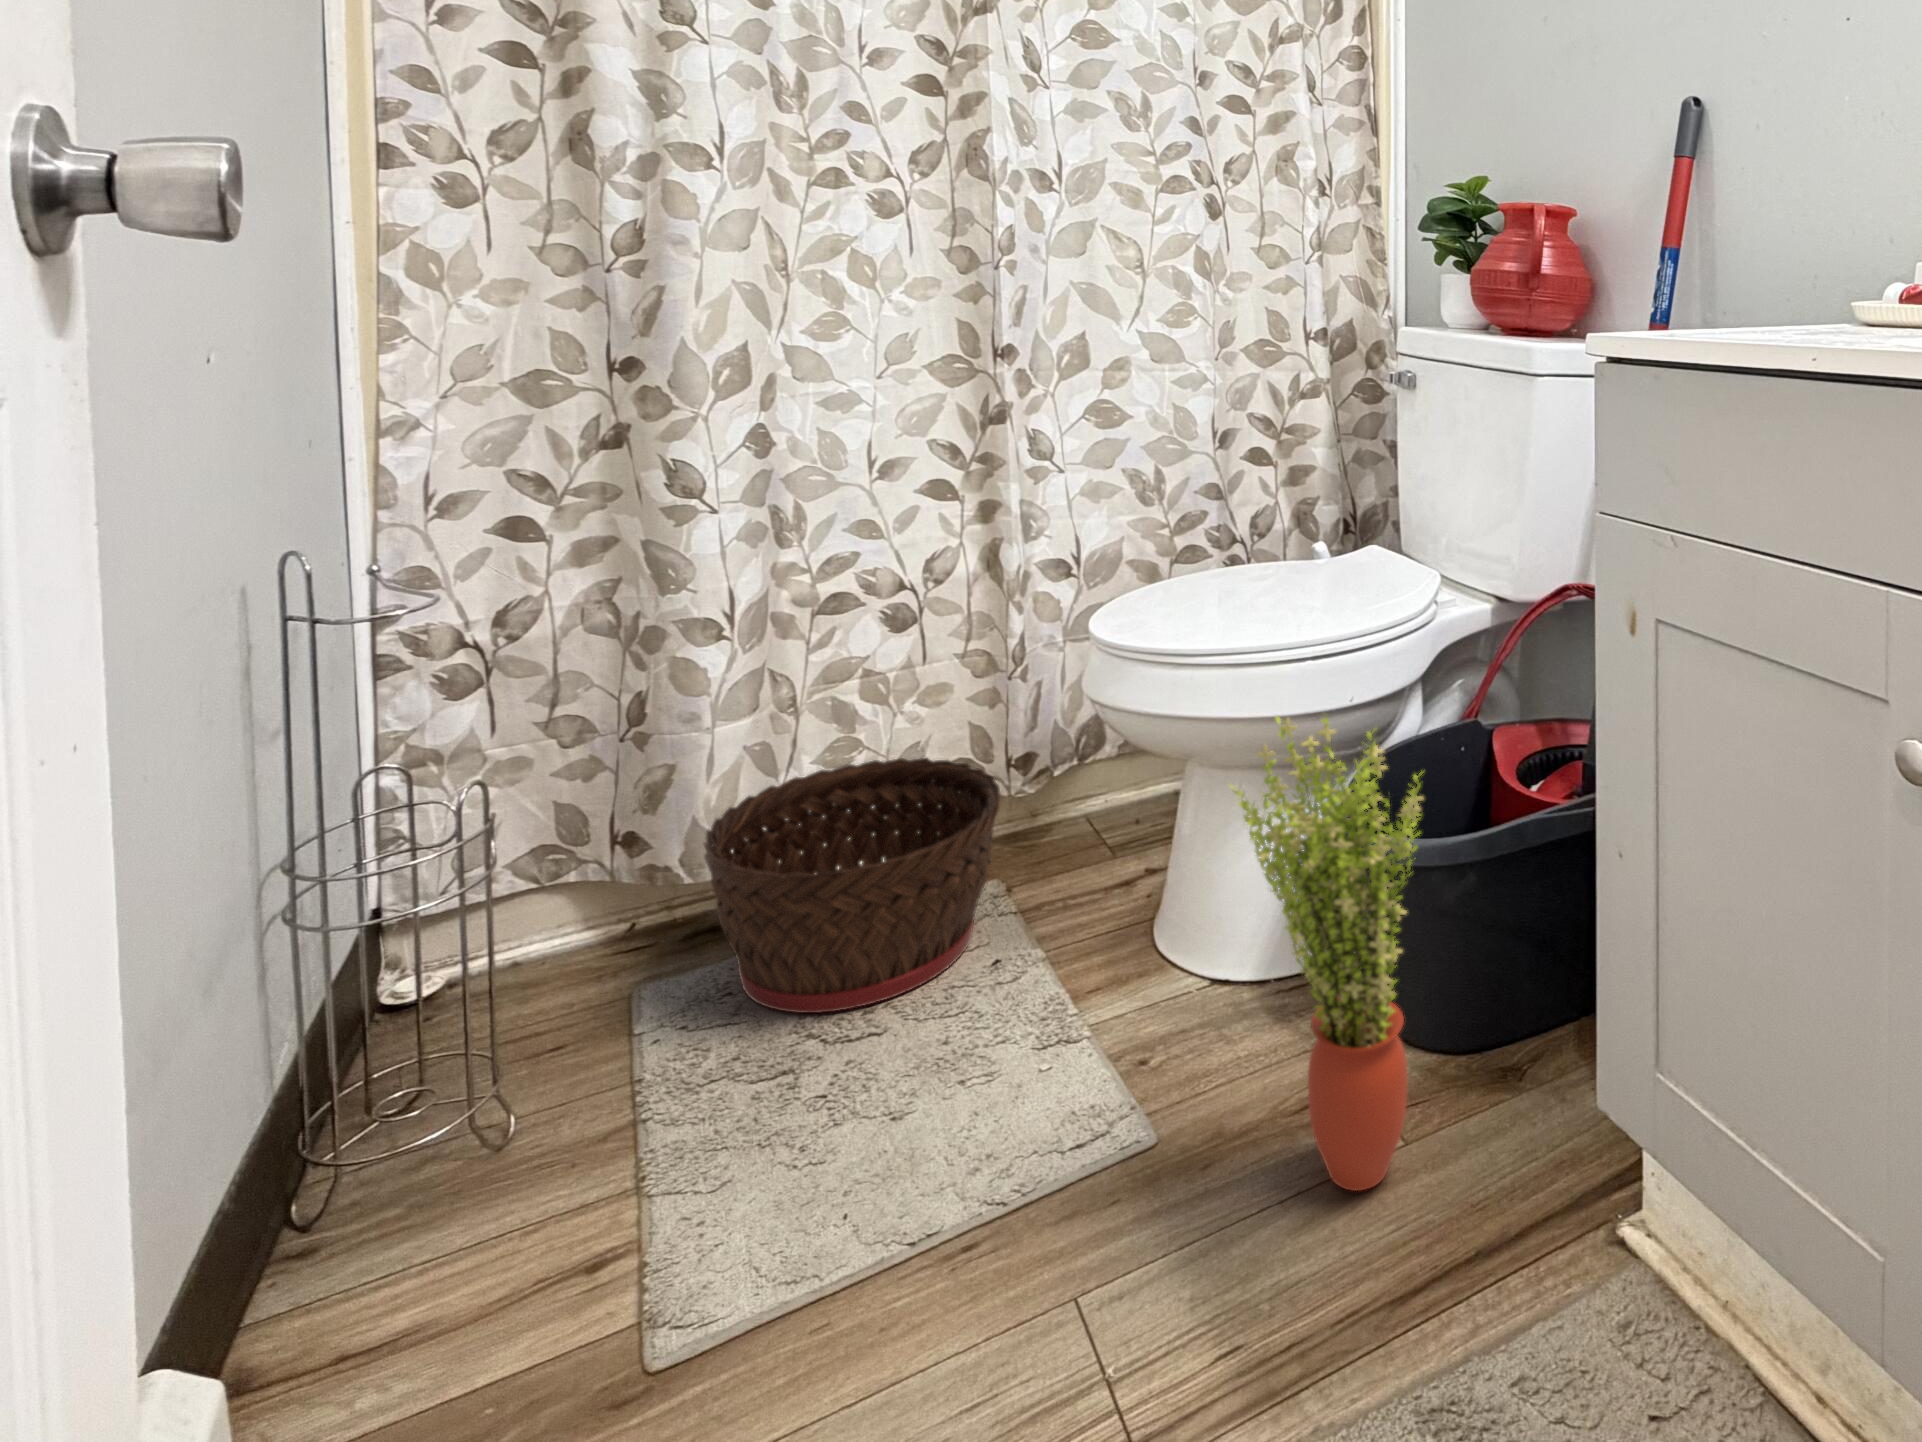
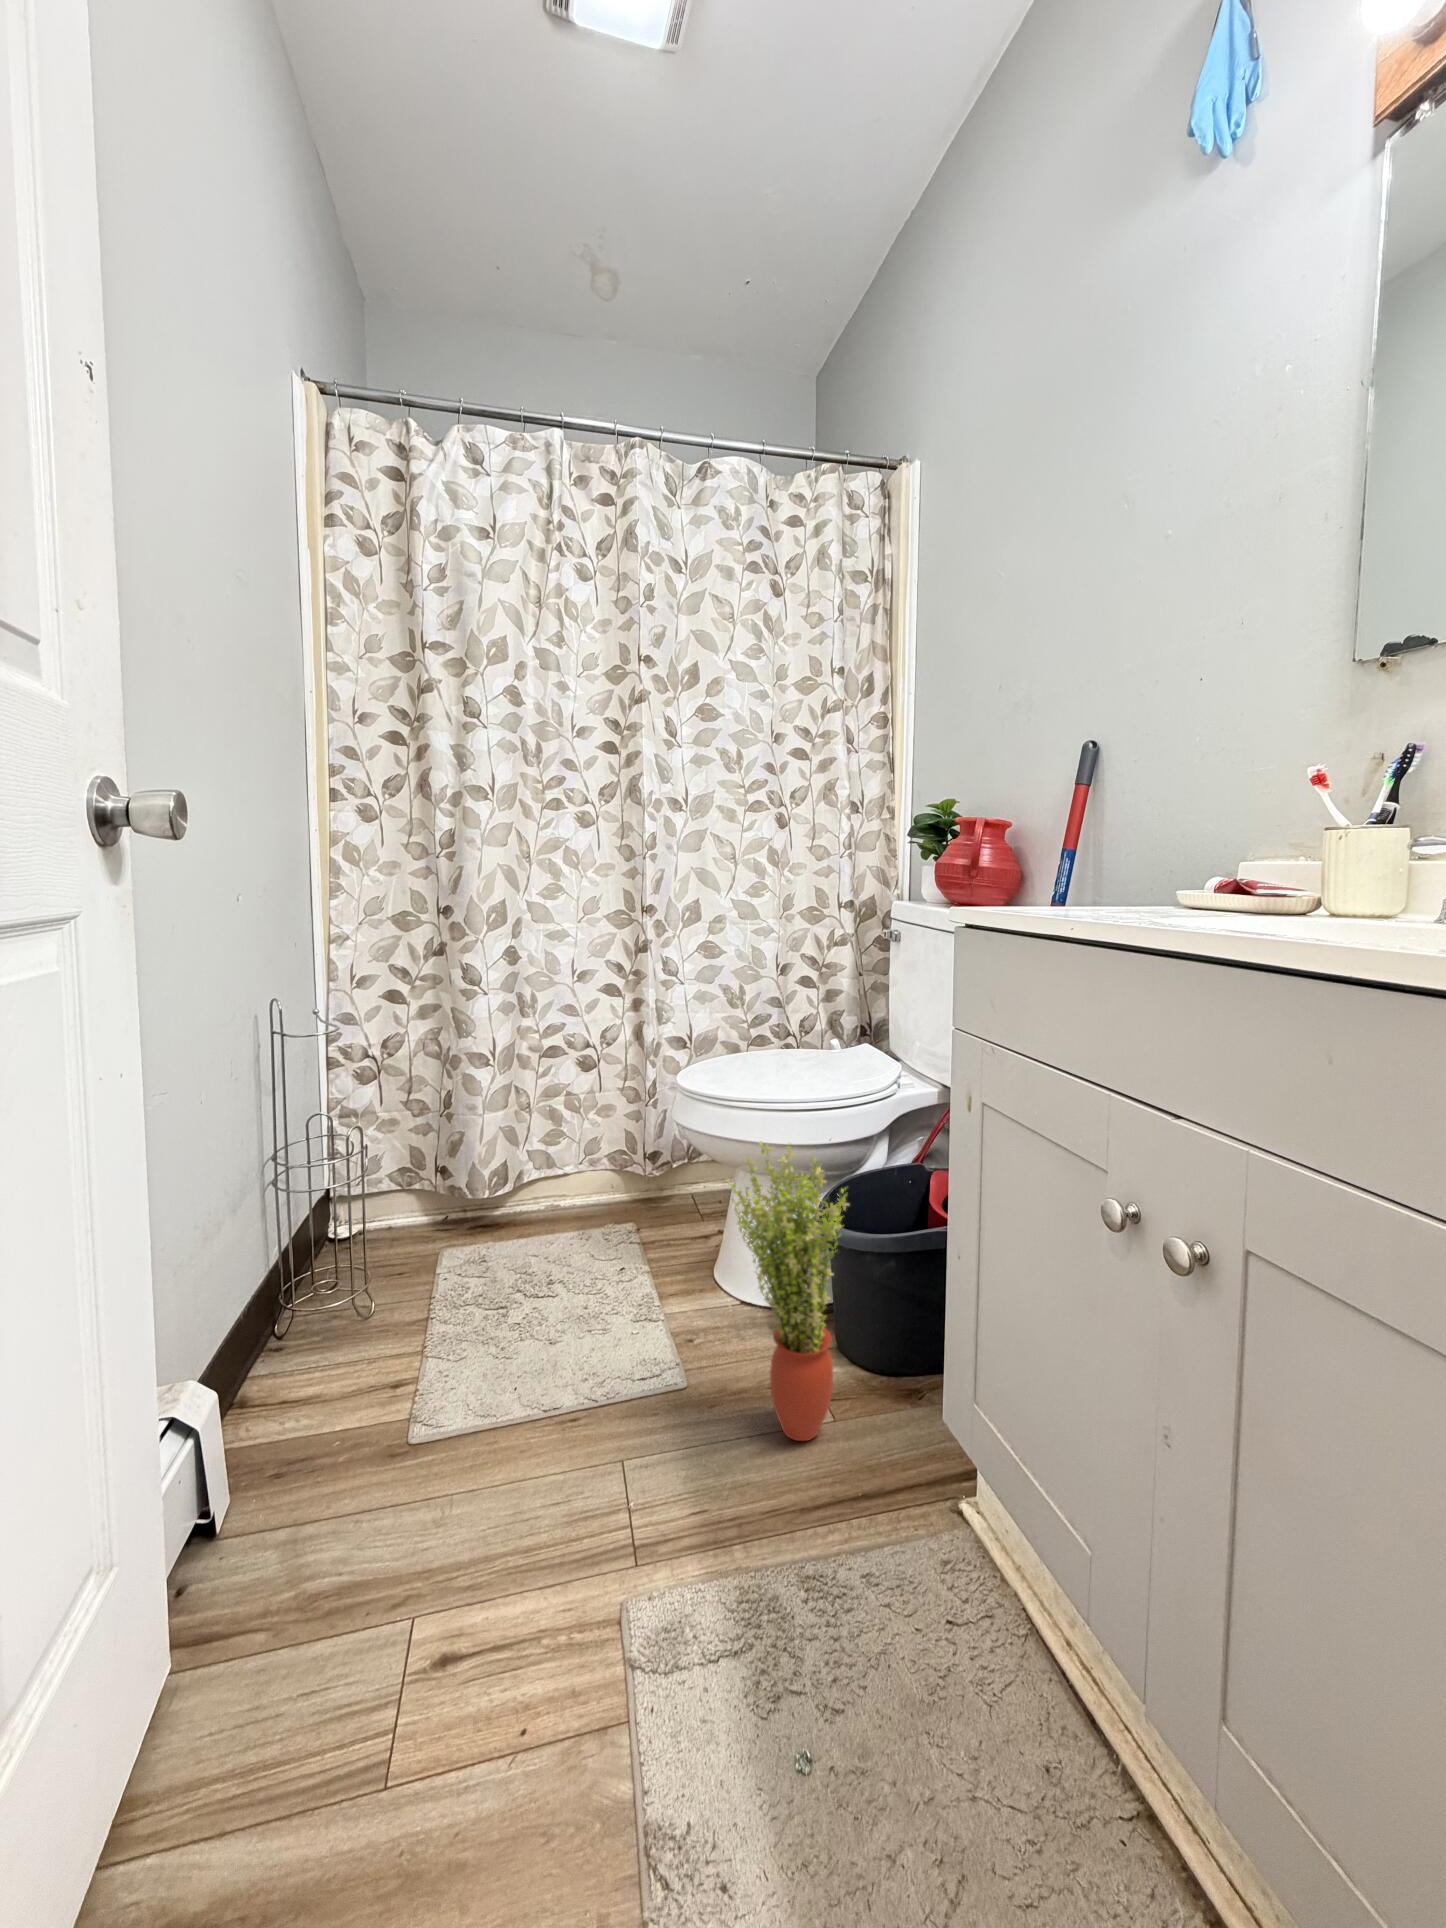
basket: present [704,758,1001,1013] -> none [473,1143,633,1279]

